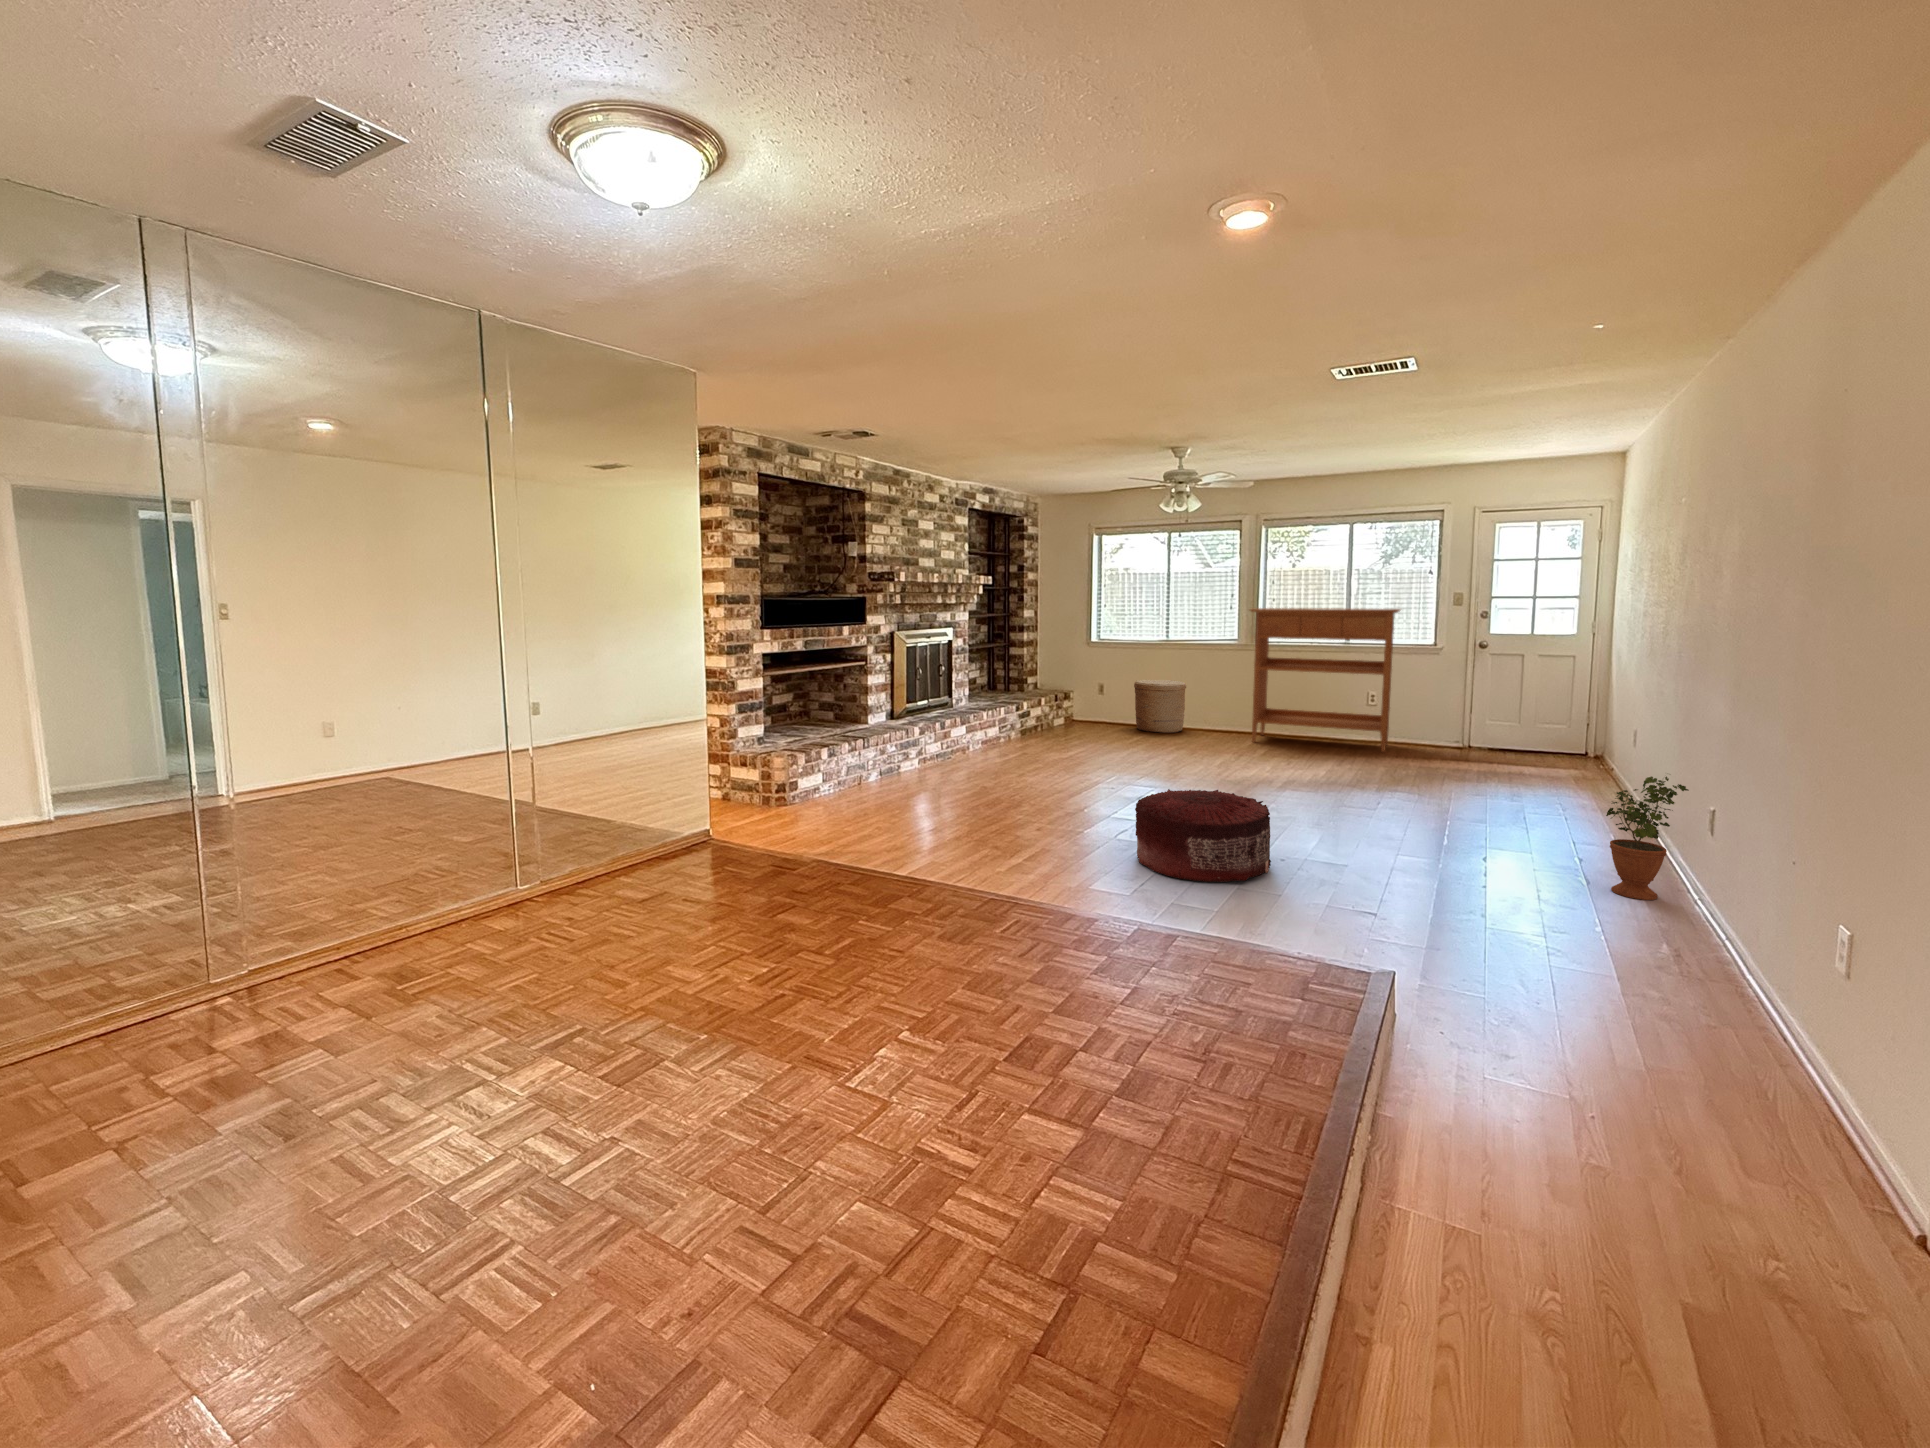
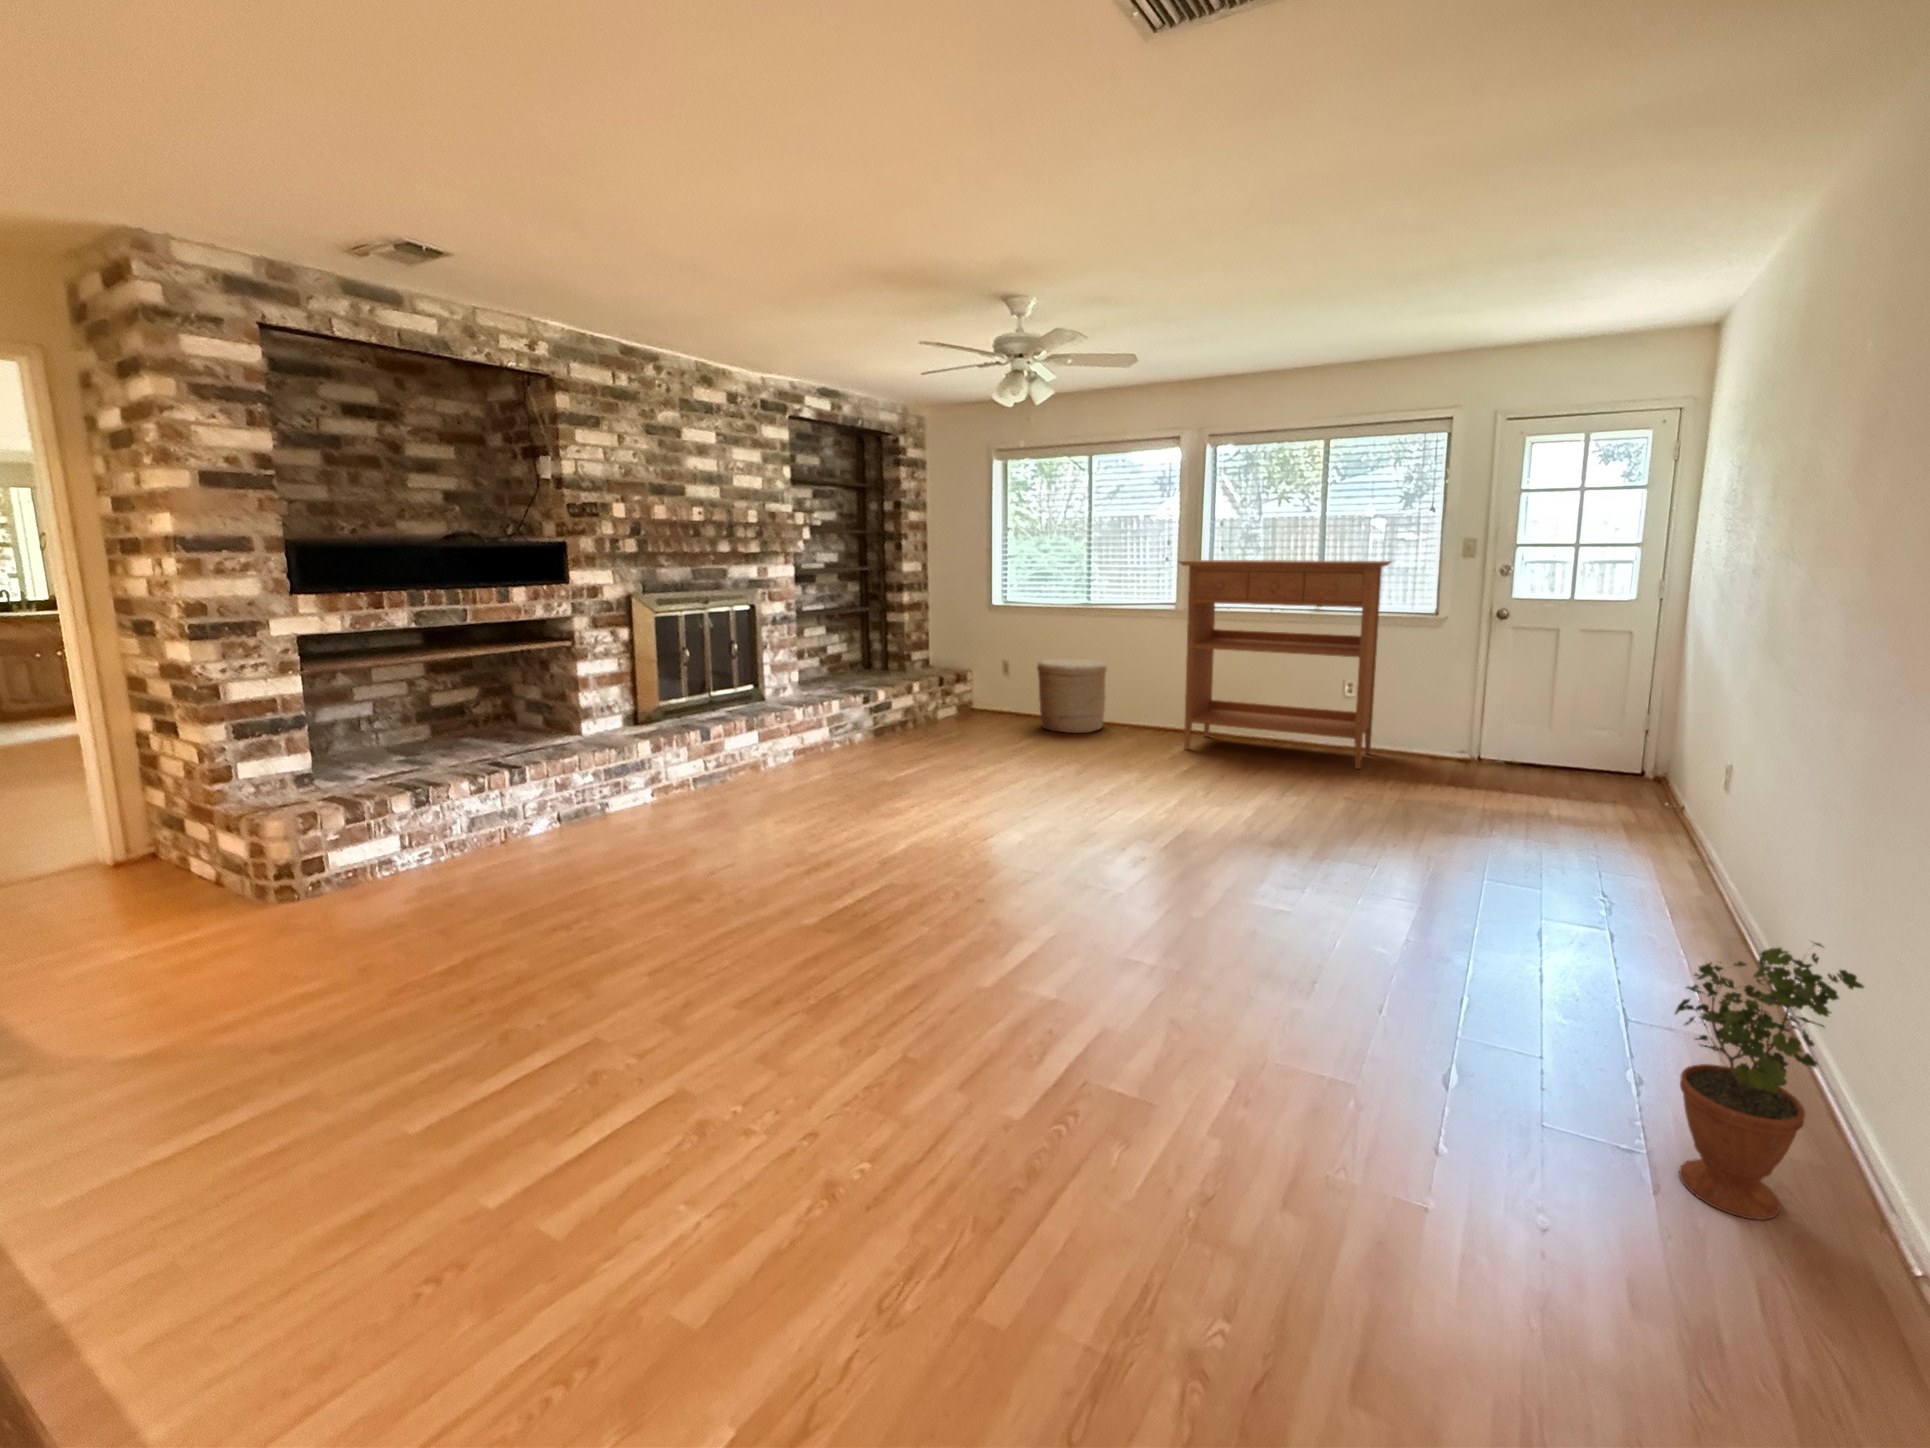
pouf: present [1135,789,1271,882] -> none [720,915,1007,1166]

